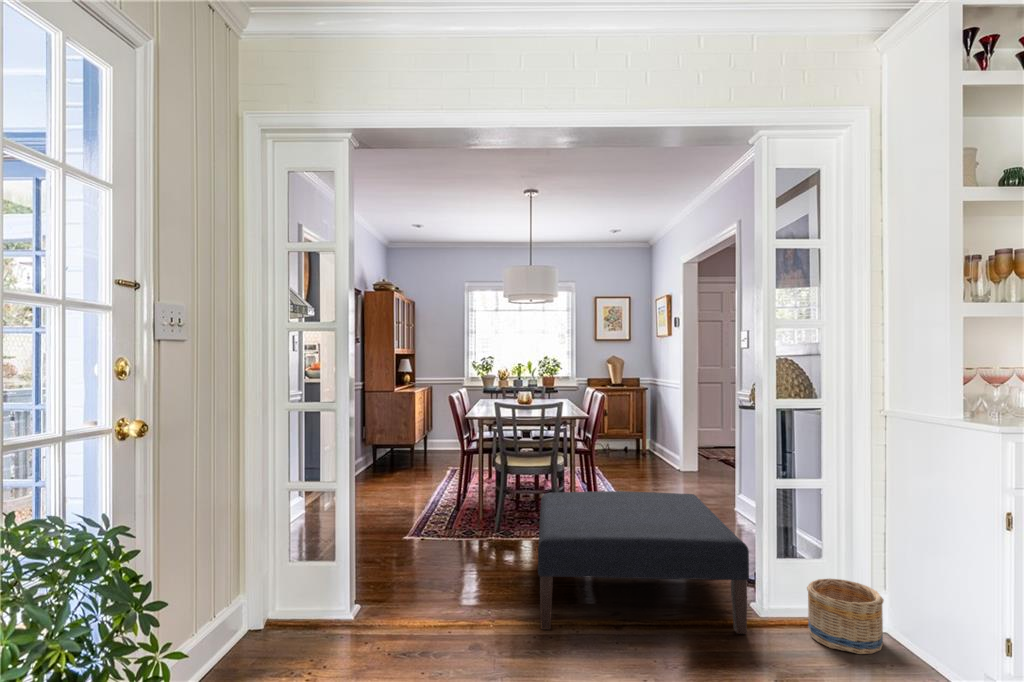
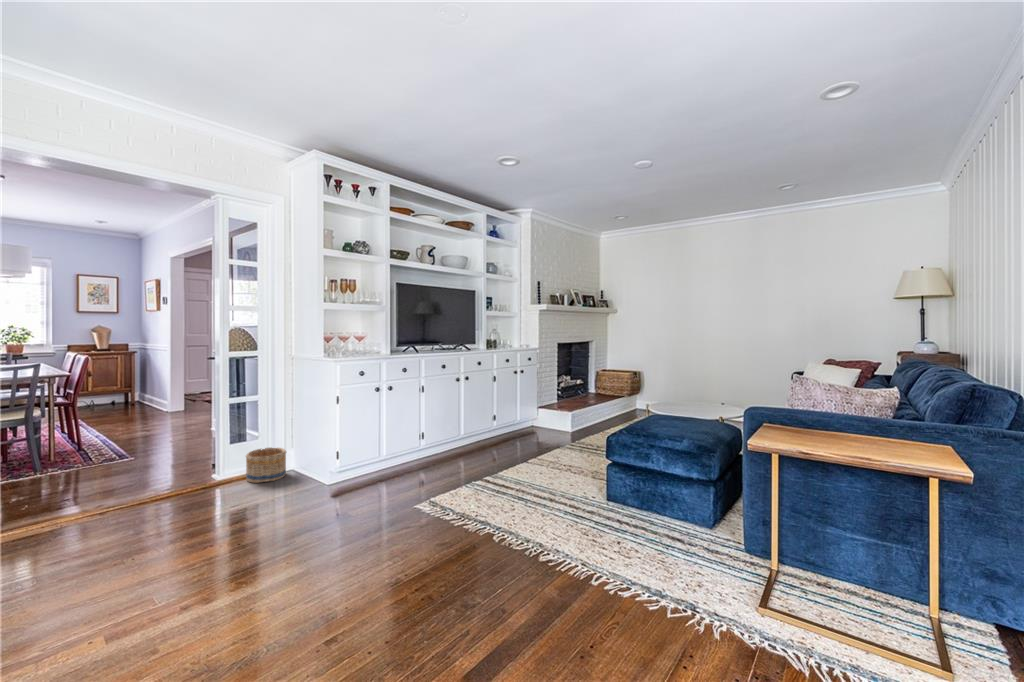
ottoman: present [538,491,749,634] -> none [16,419,208,533]

